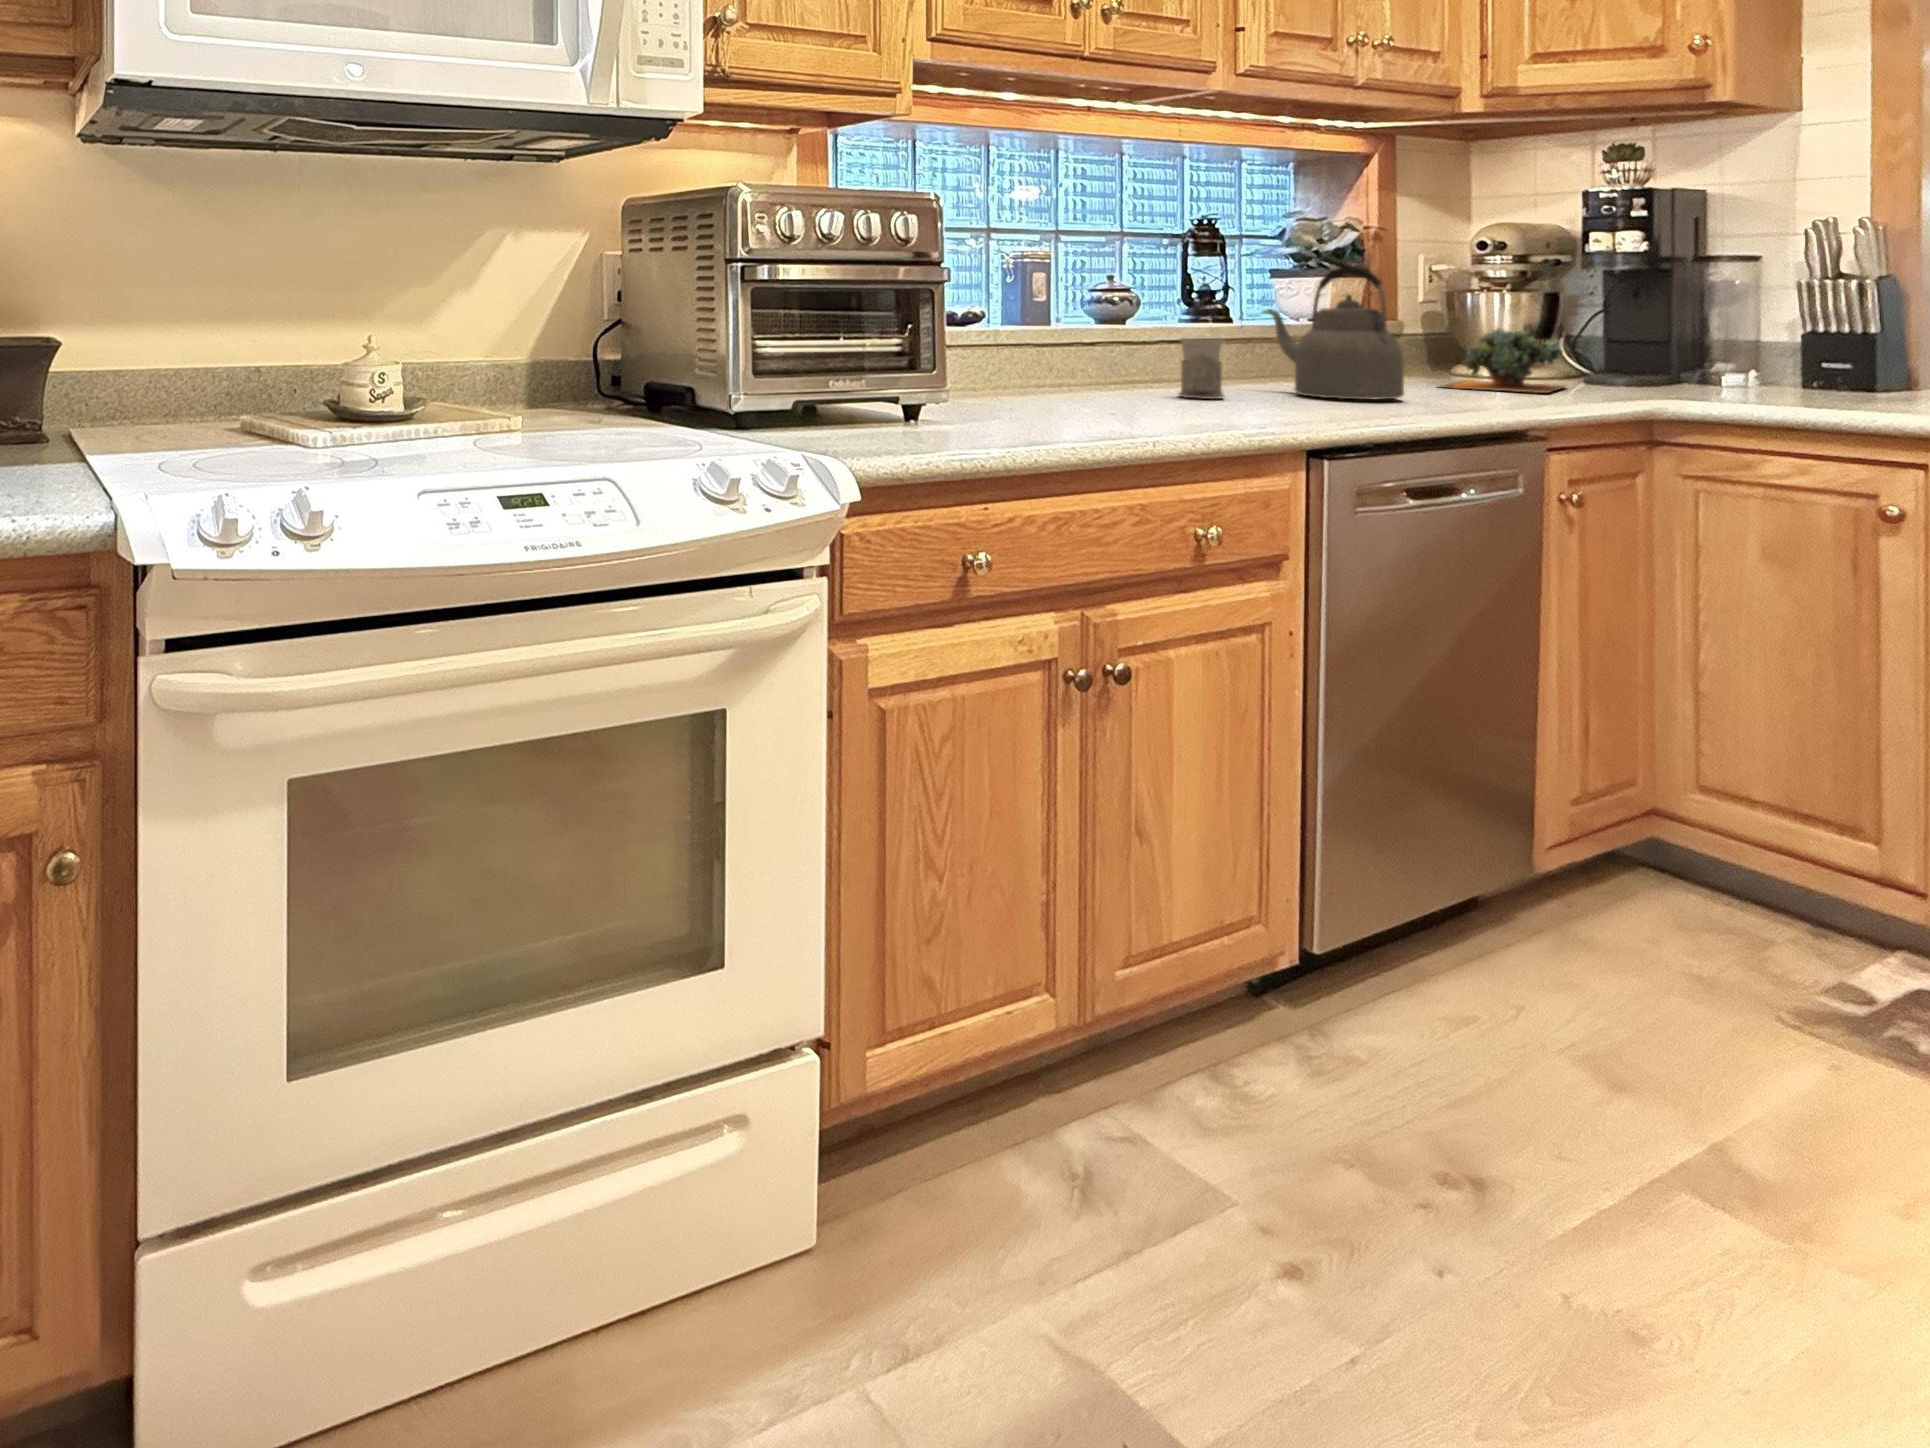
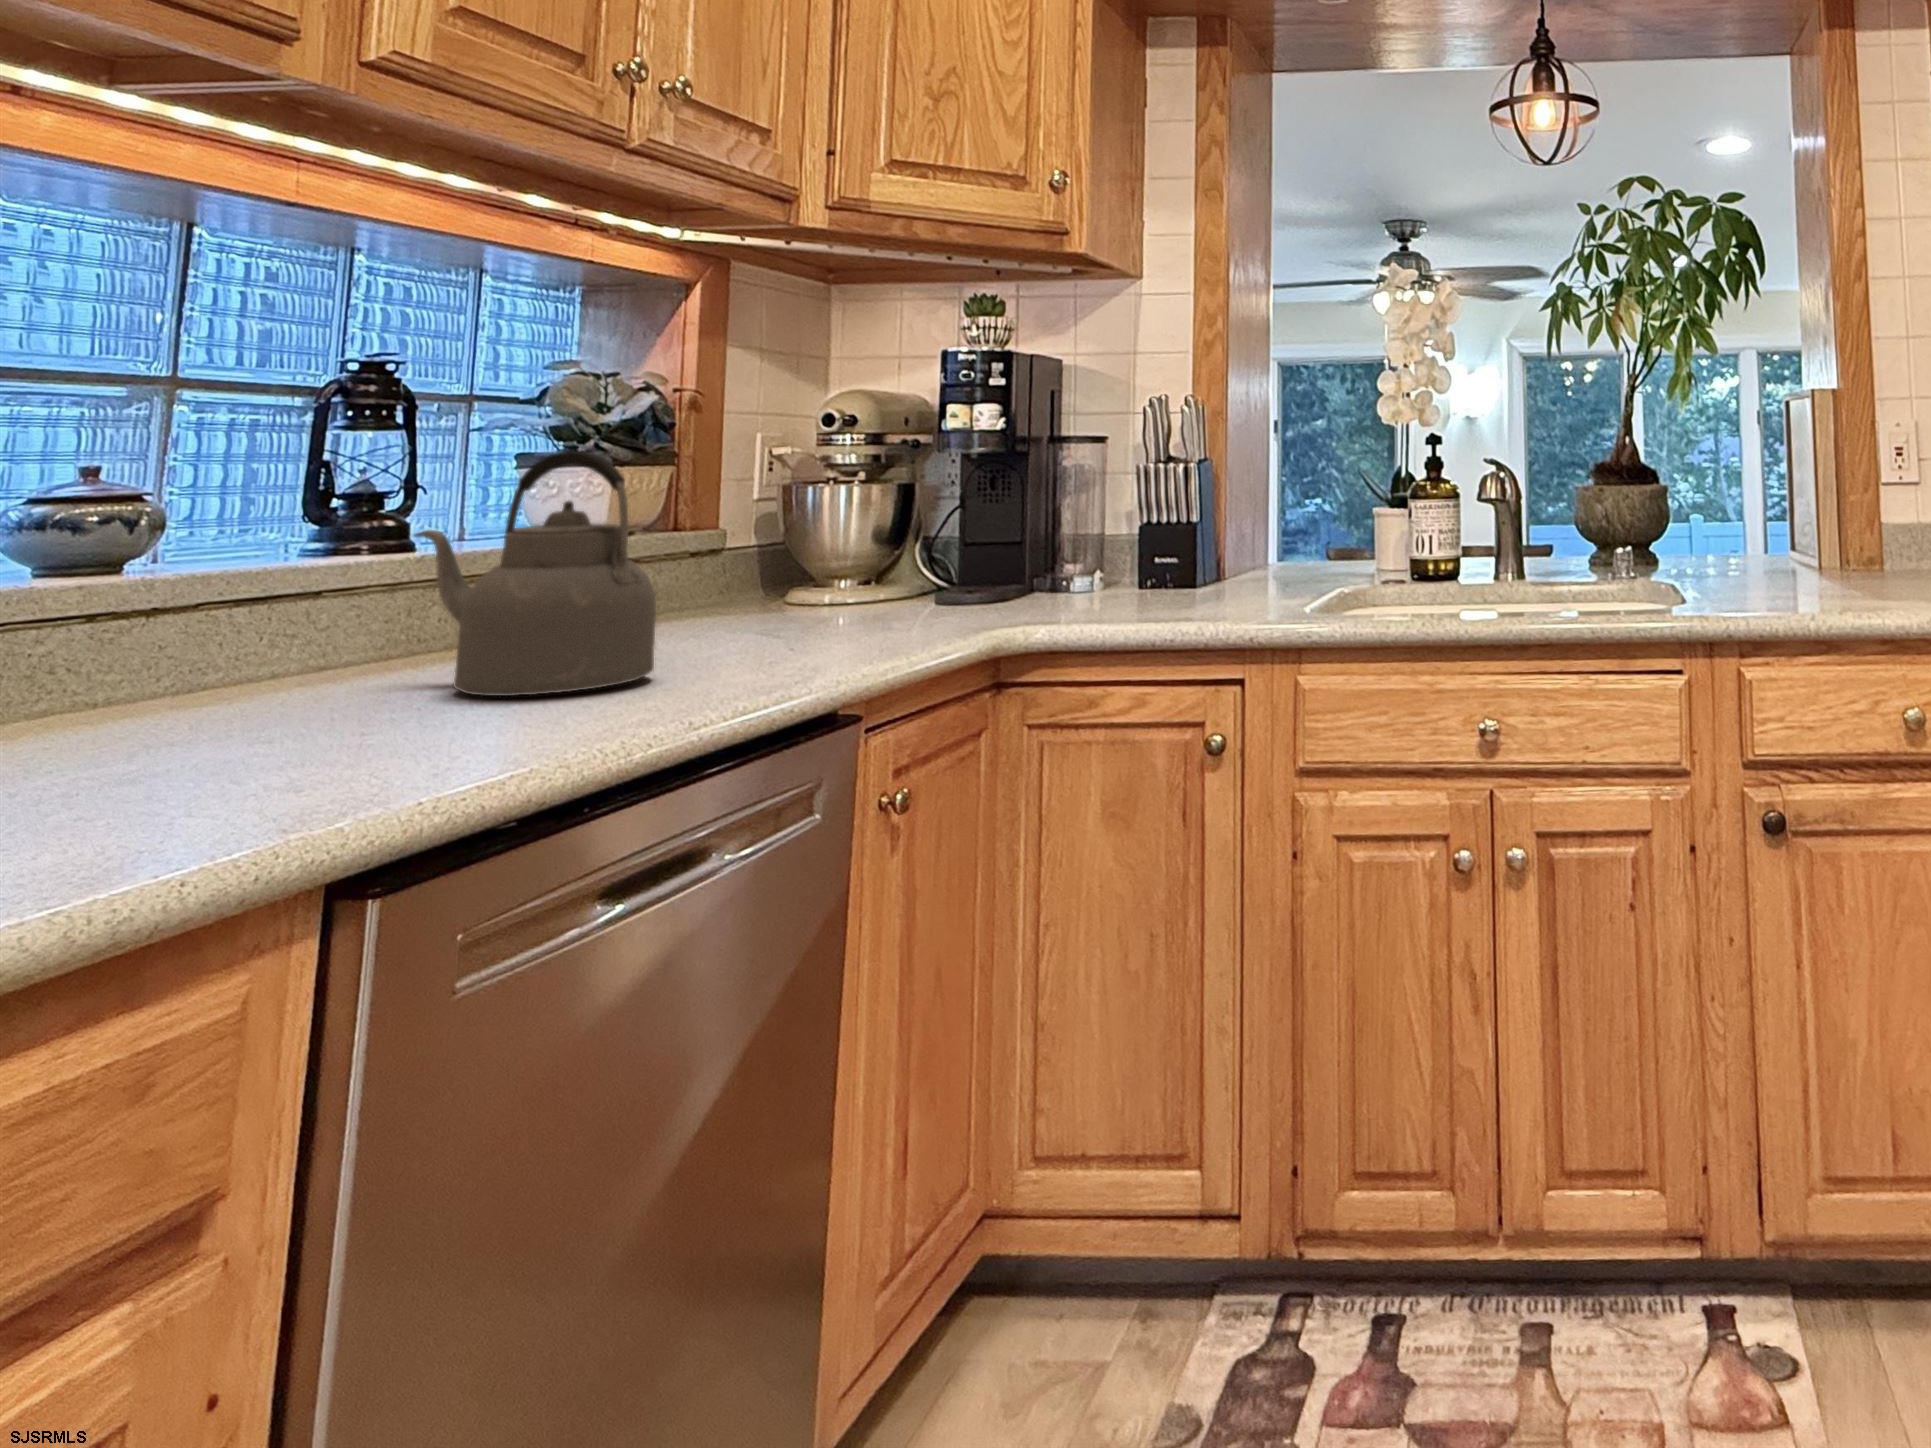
succulent plant: present [1440,329,1565,393] -> none [735,535,914,634]
mug: present [1179,338,1224,399] -> none [138,604,265,746]

